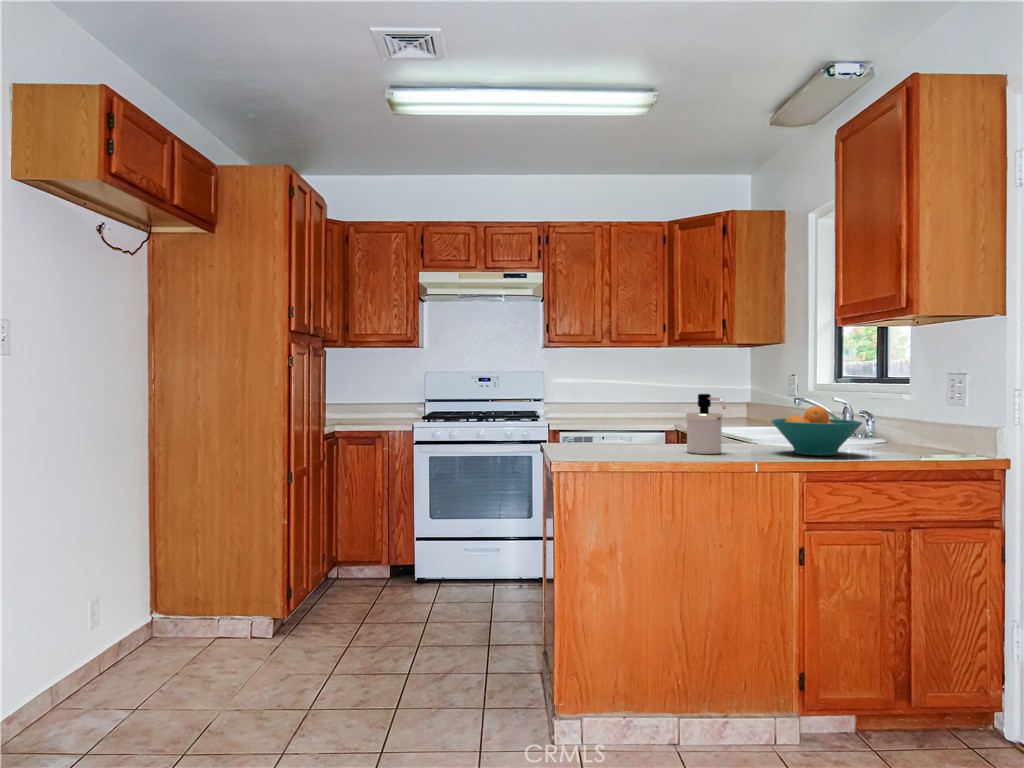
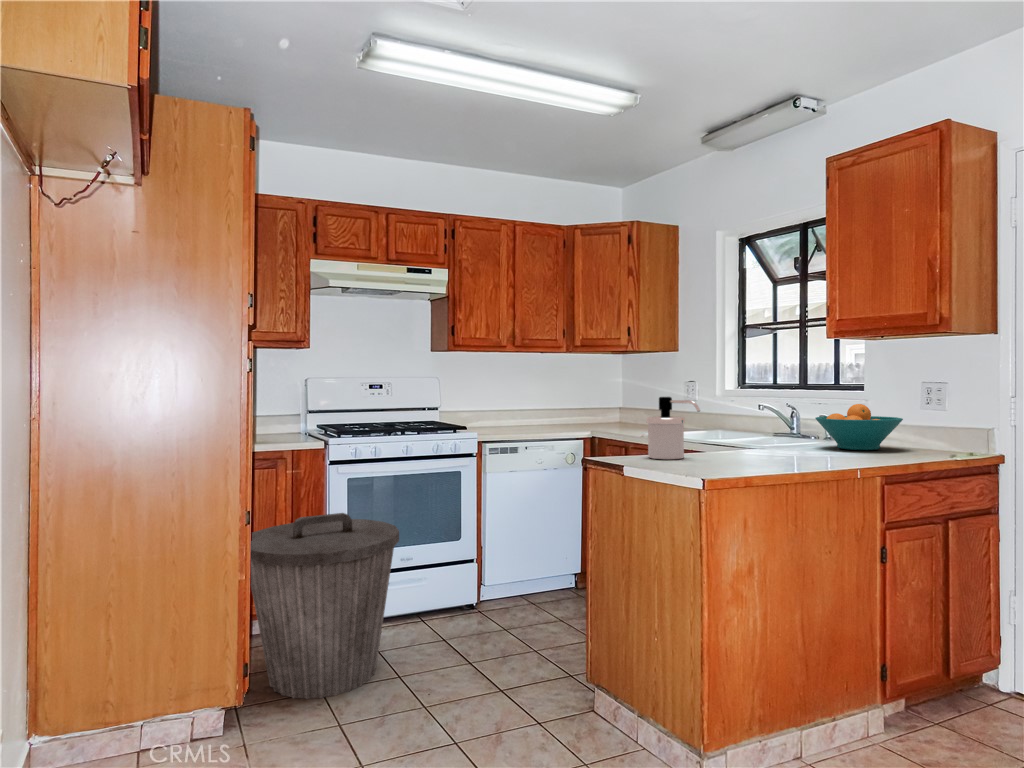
soap dispenser: present [686,394,726,454] -> present [647,397,700,459]
trash can: none [319,482,443,624] -> present [251,513,399,699]

